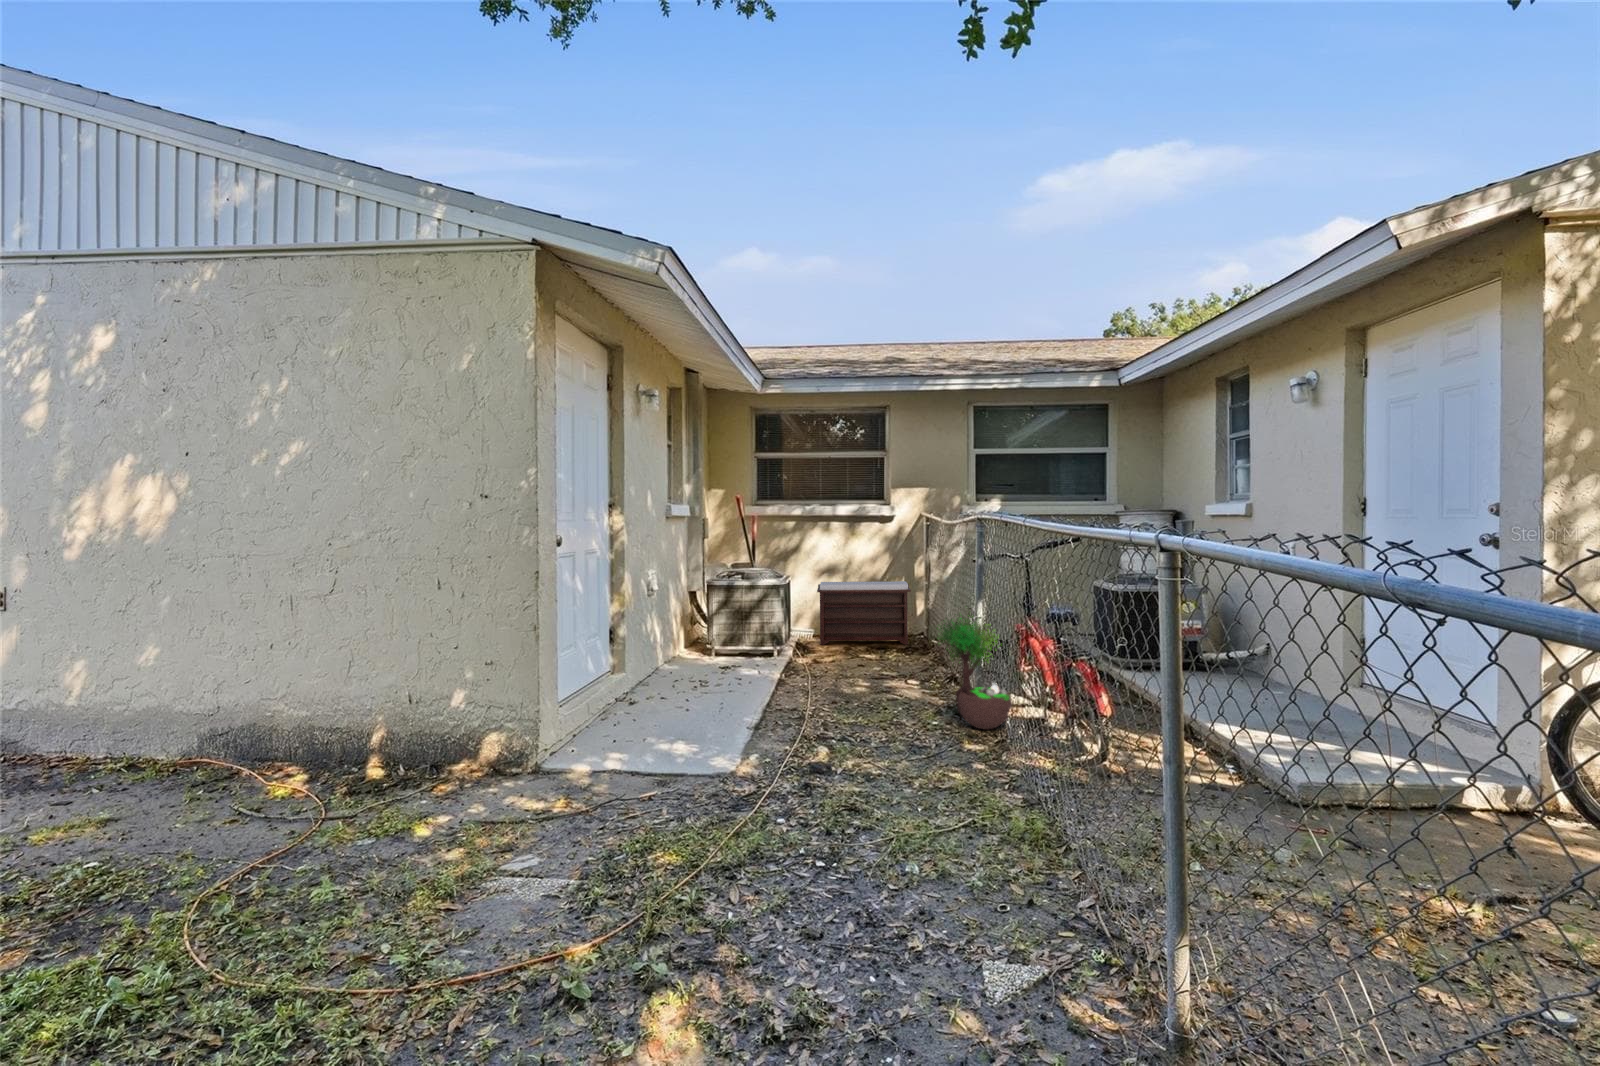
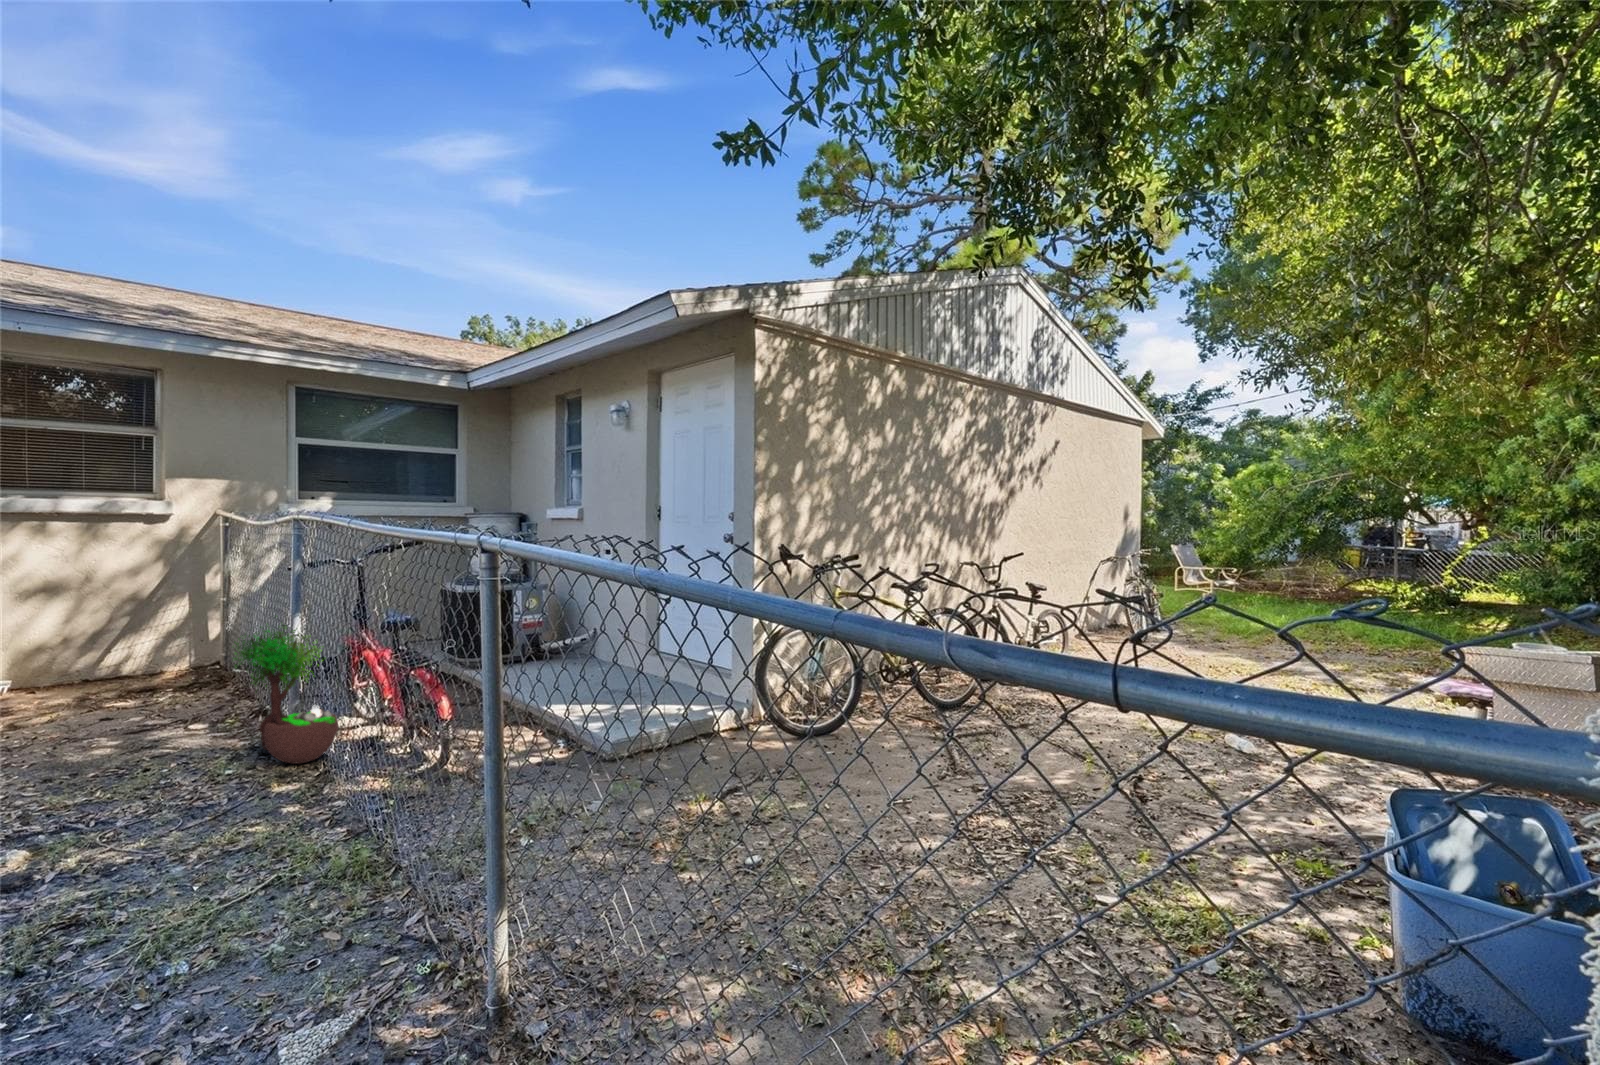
bench: present [817,581,911,645] -> none [31,598,198,694]

